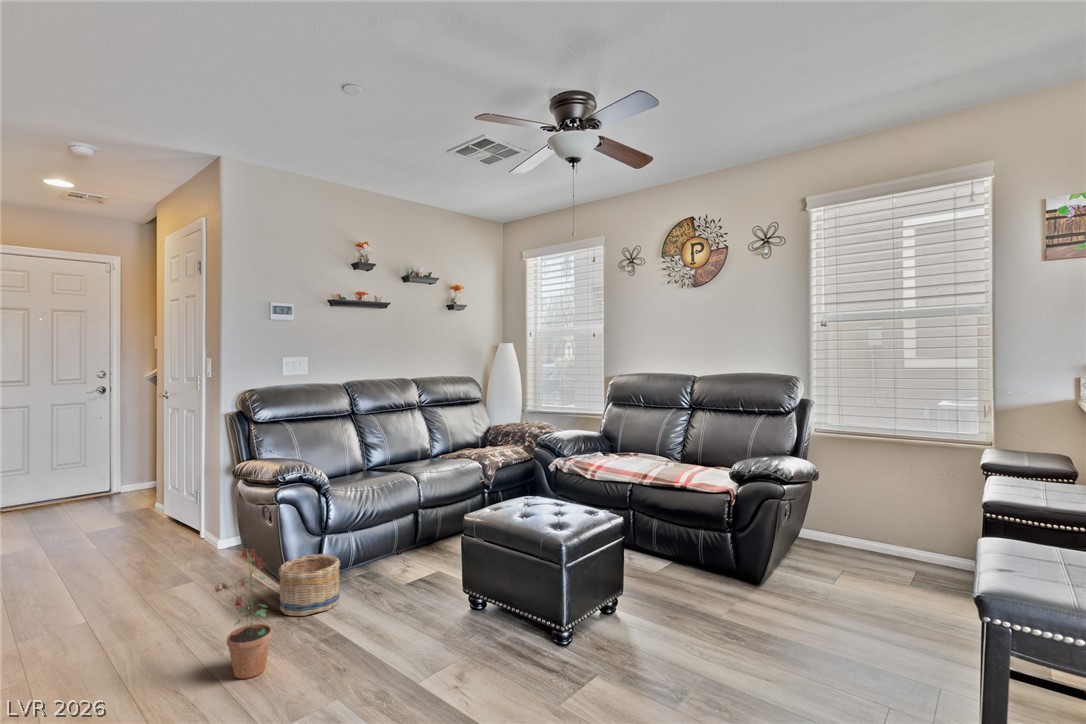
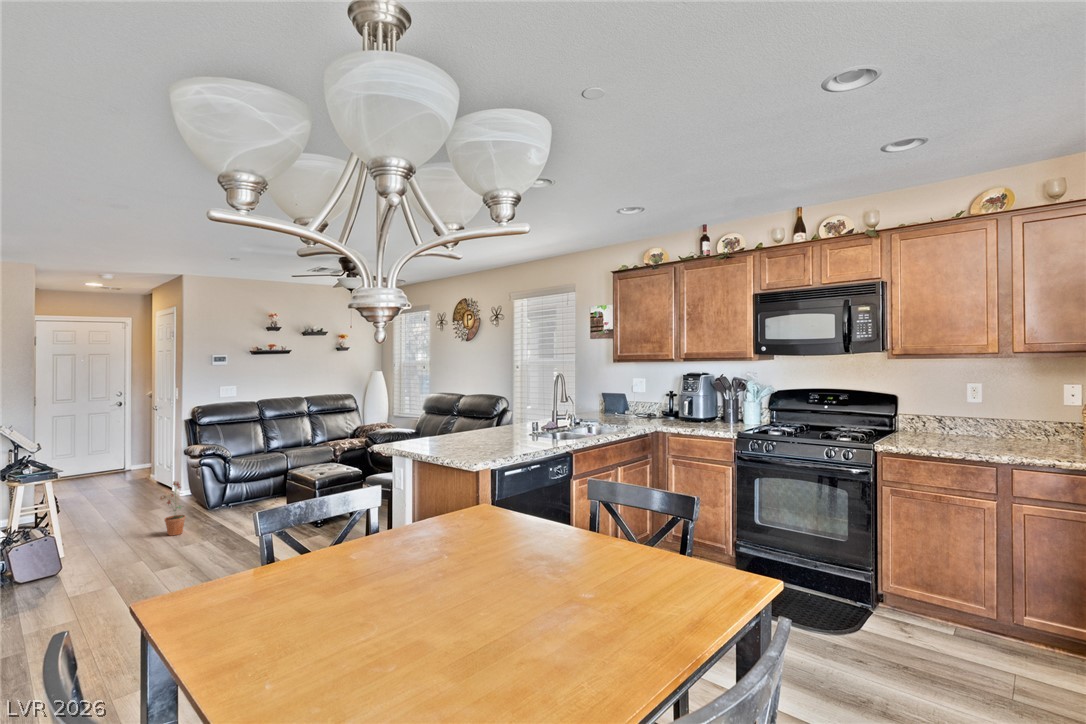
basket: present [279,554,340,616] -> none [198,492,231,519]

